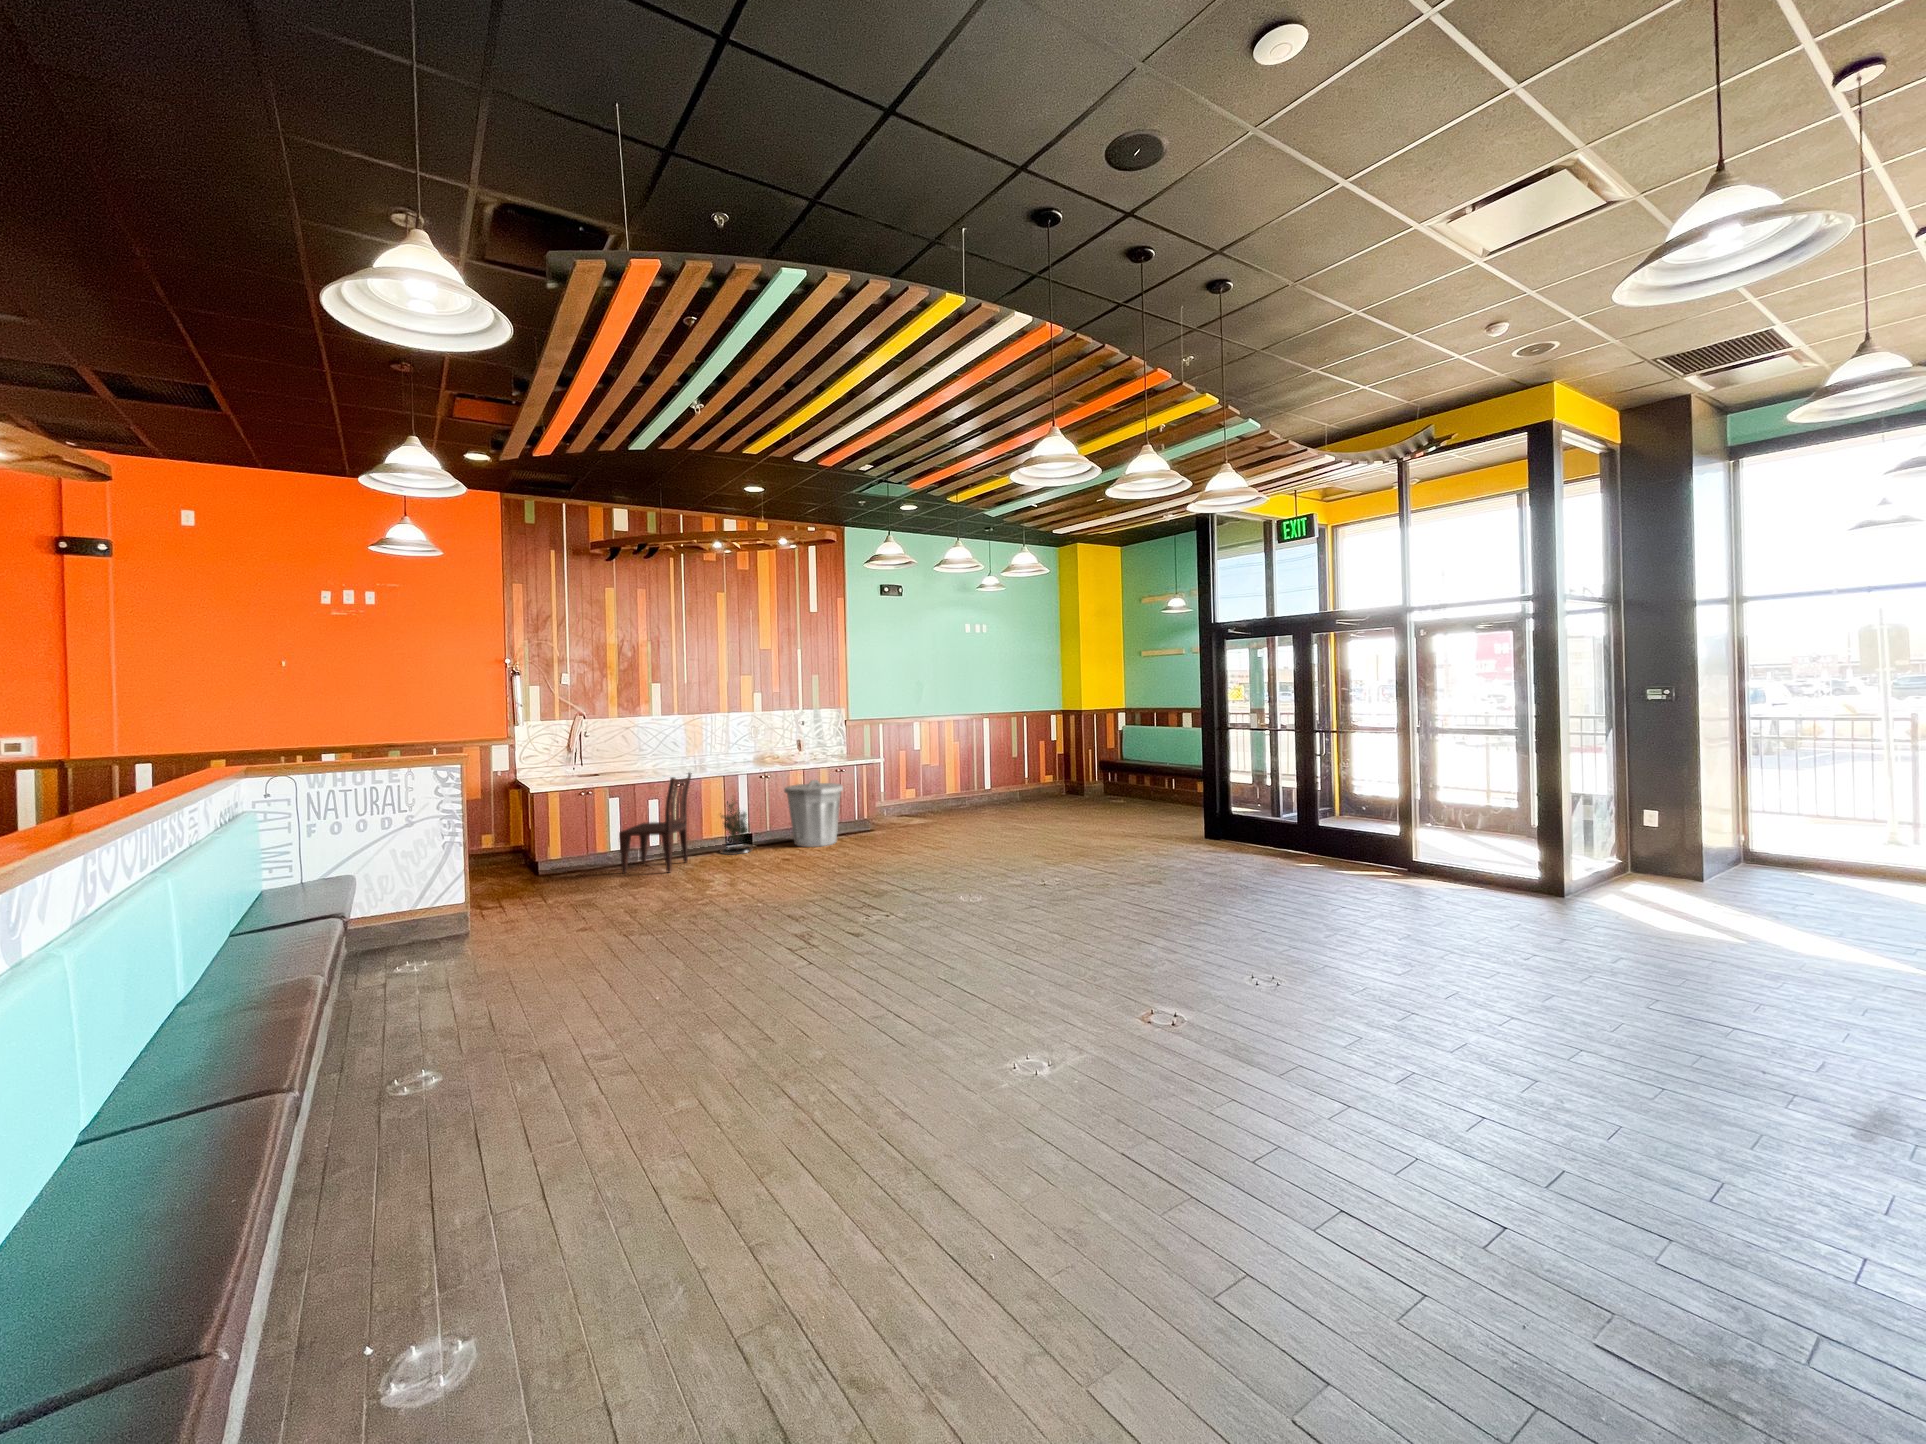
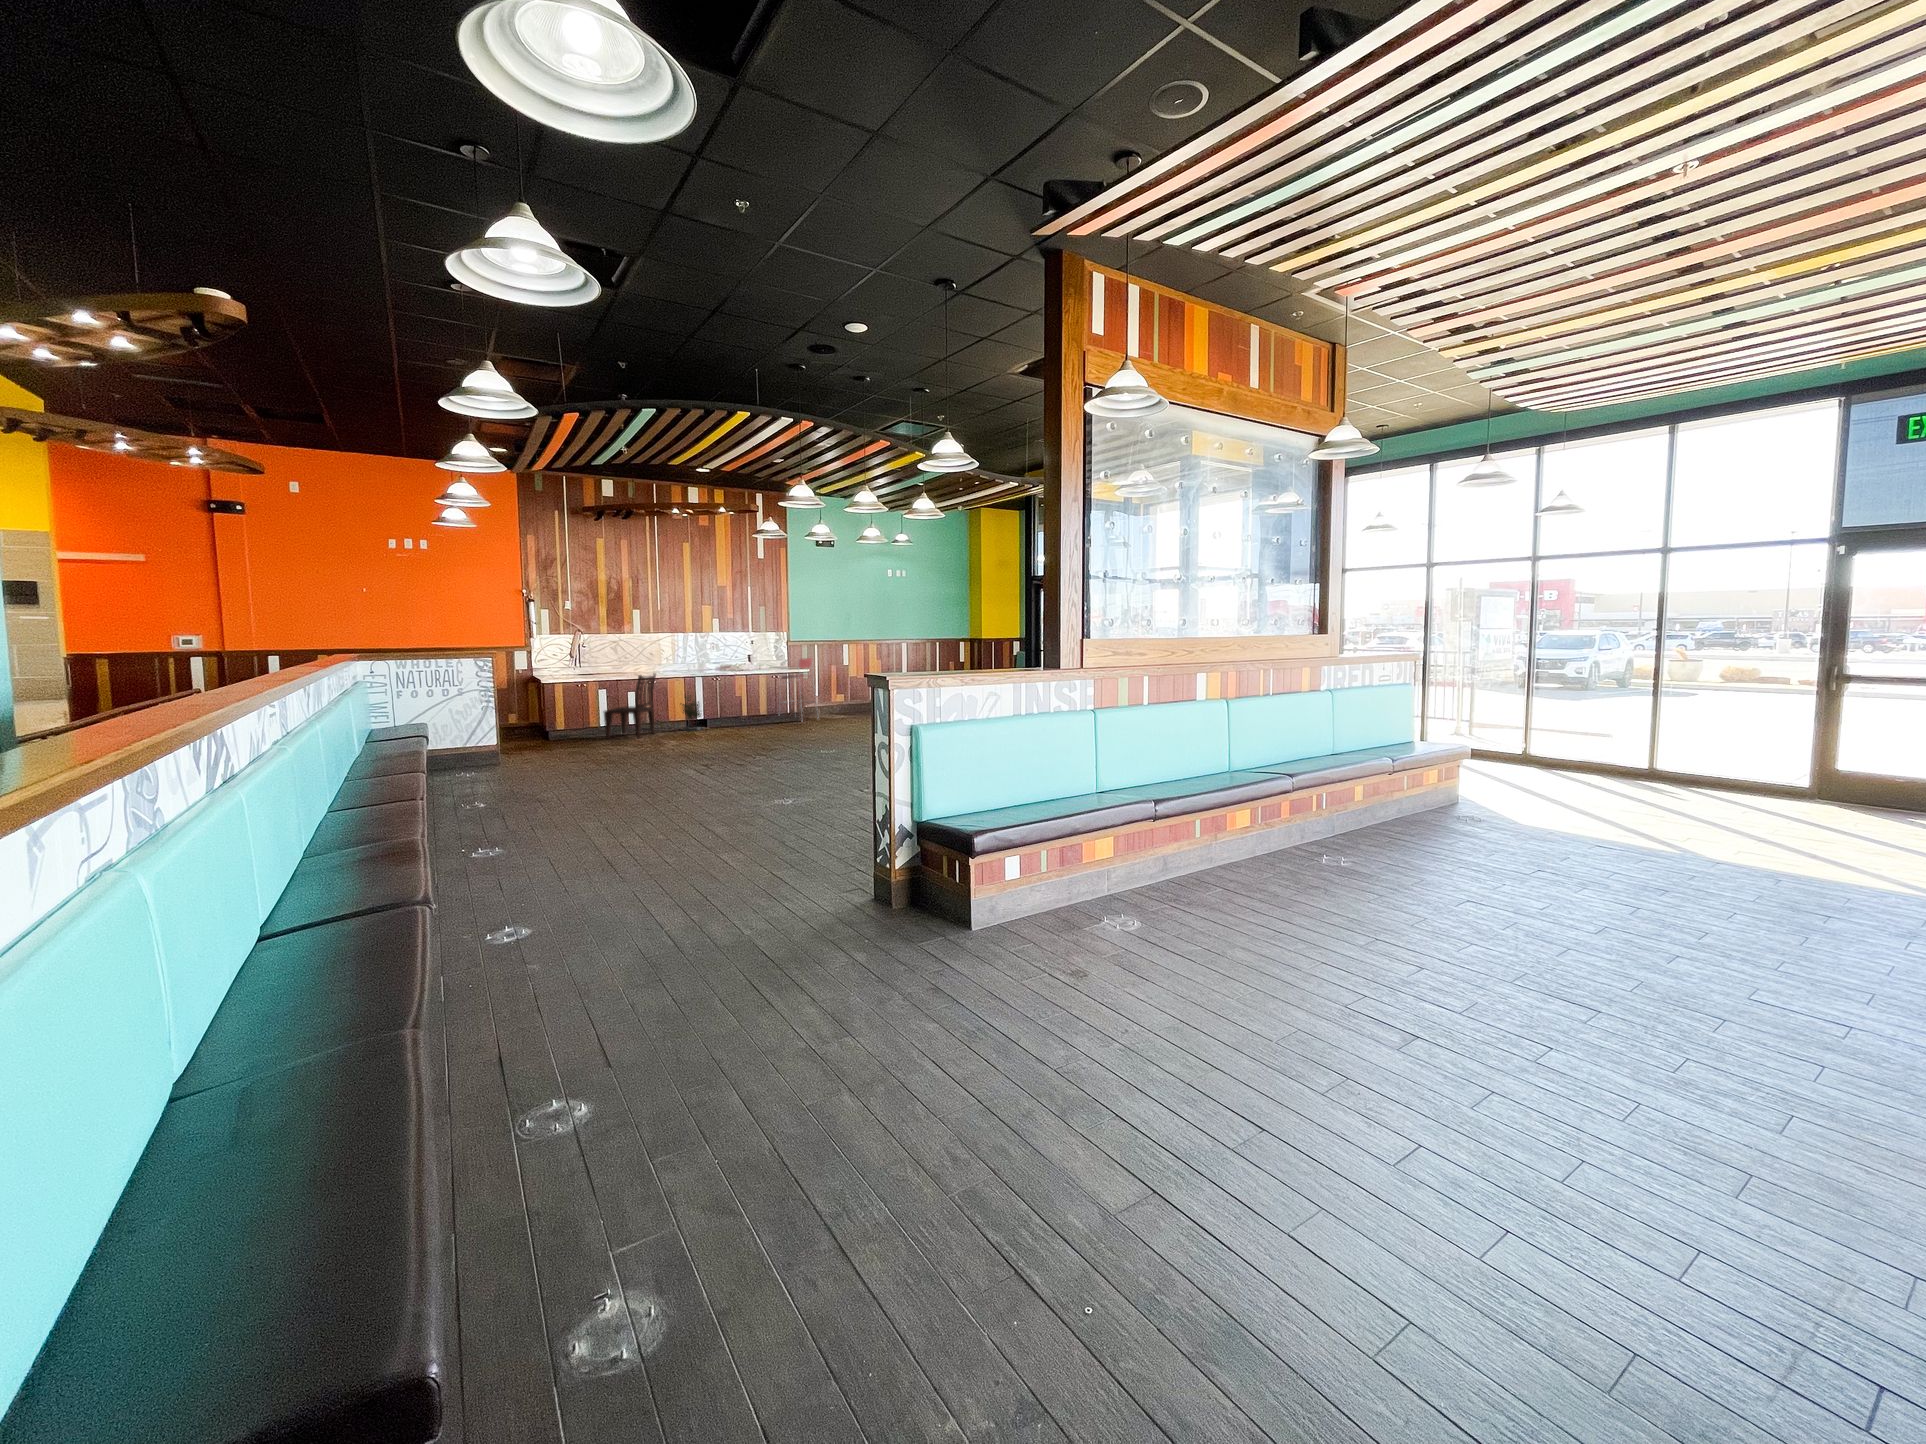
bar stool: none [846,743,901,835] -> present [780,658,818,718]
trash can: present [784,780,843,847] -> none [728,682,771,728]

